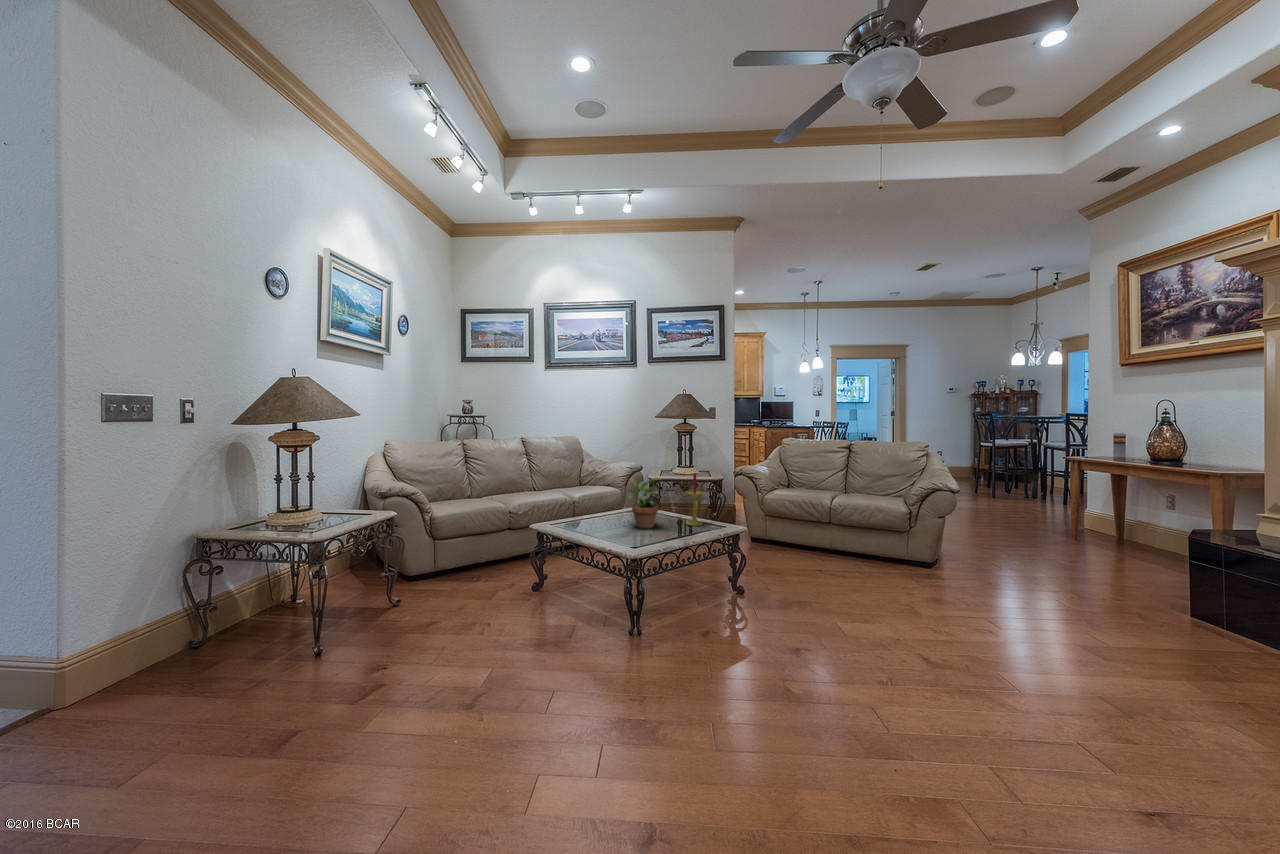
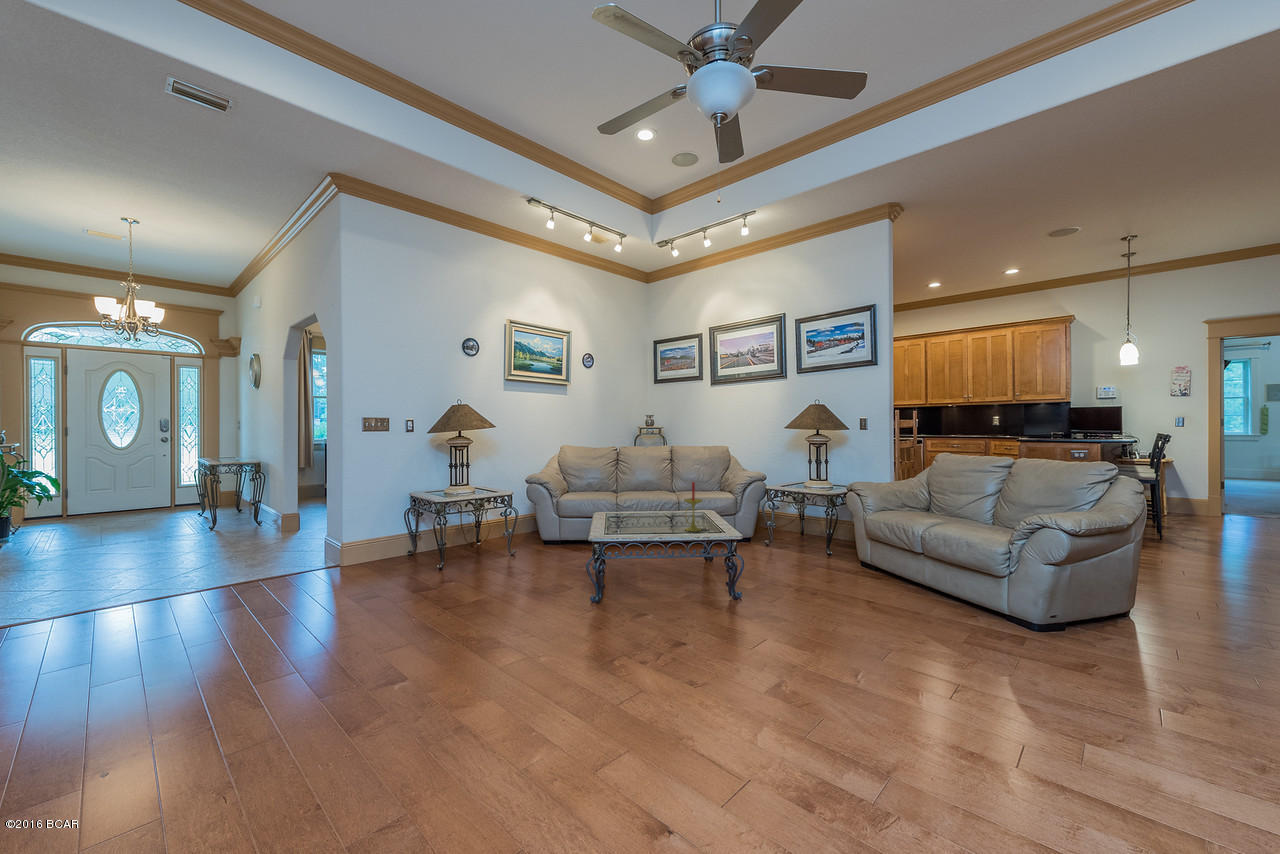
potted plant: present [626,478,661,528] -> none [632,483,667,528]

